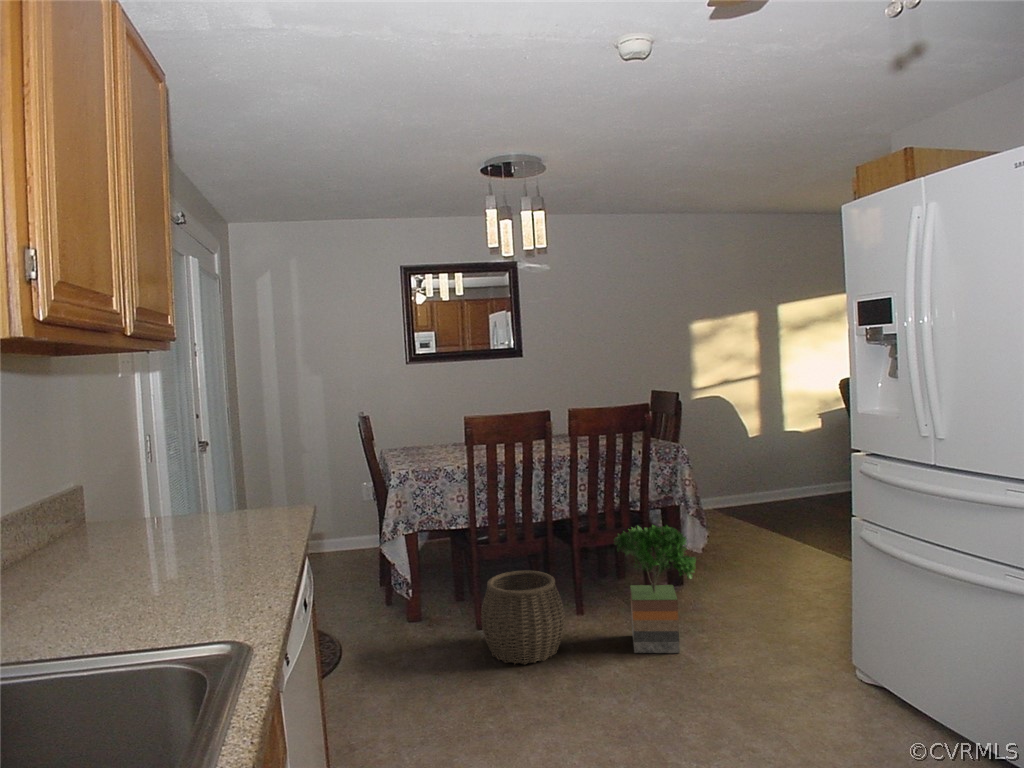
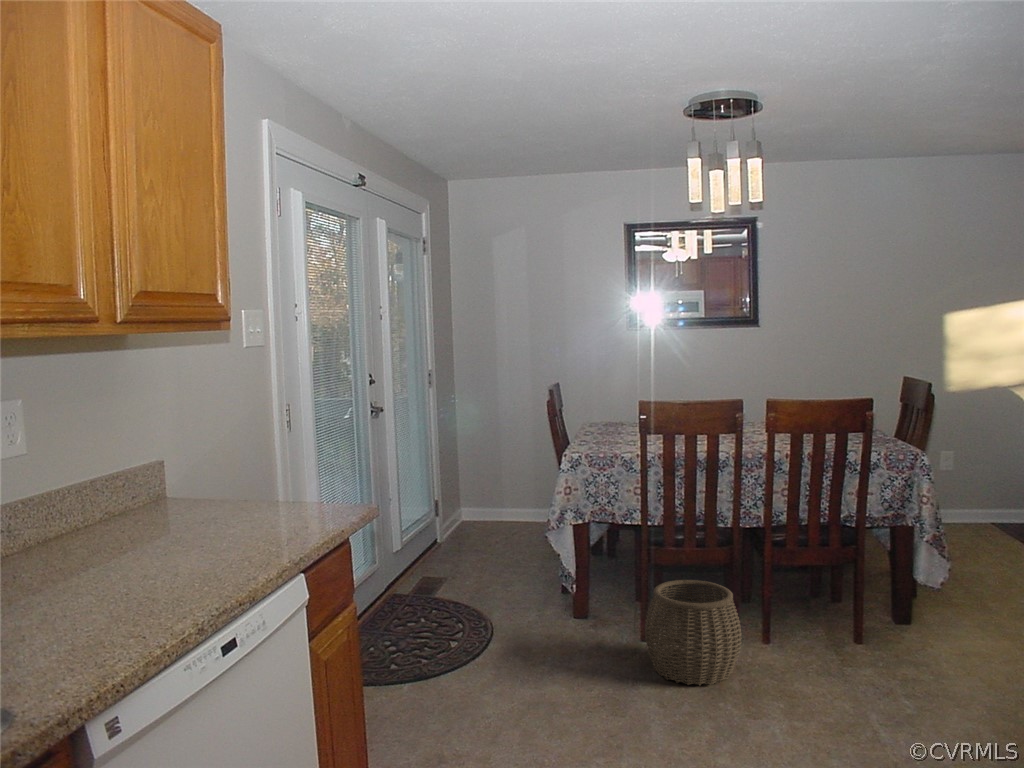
potted tree: present [614,526,696,653] -> none [807,545,913,704]

